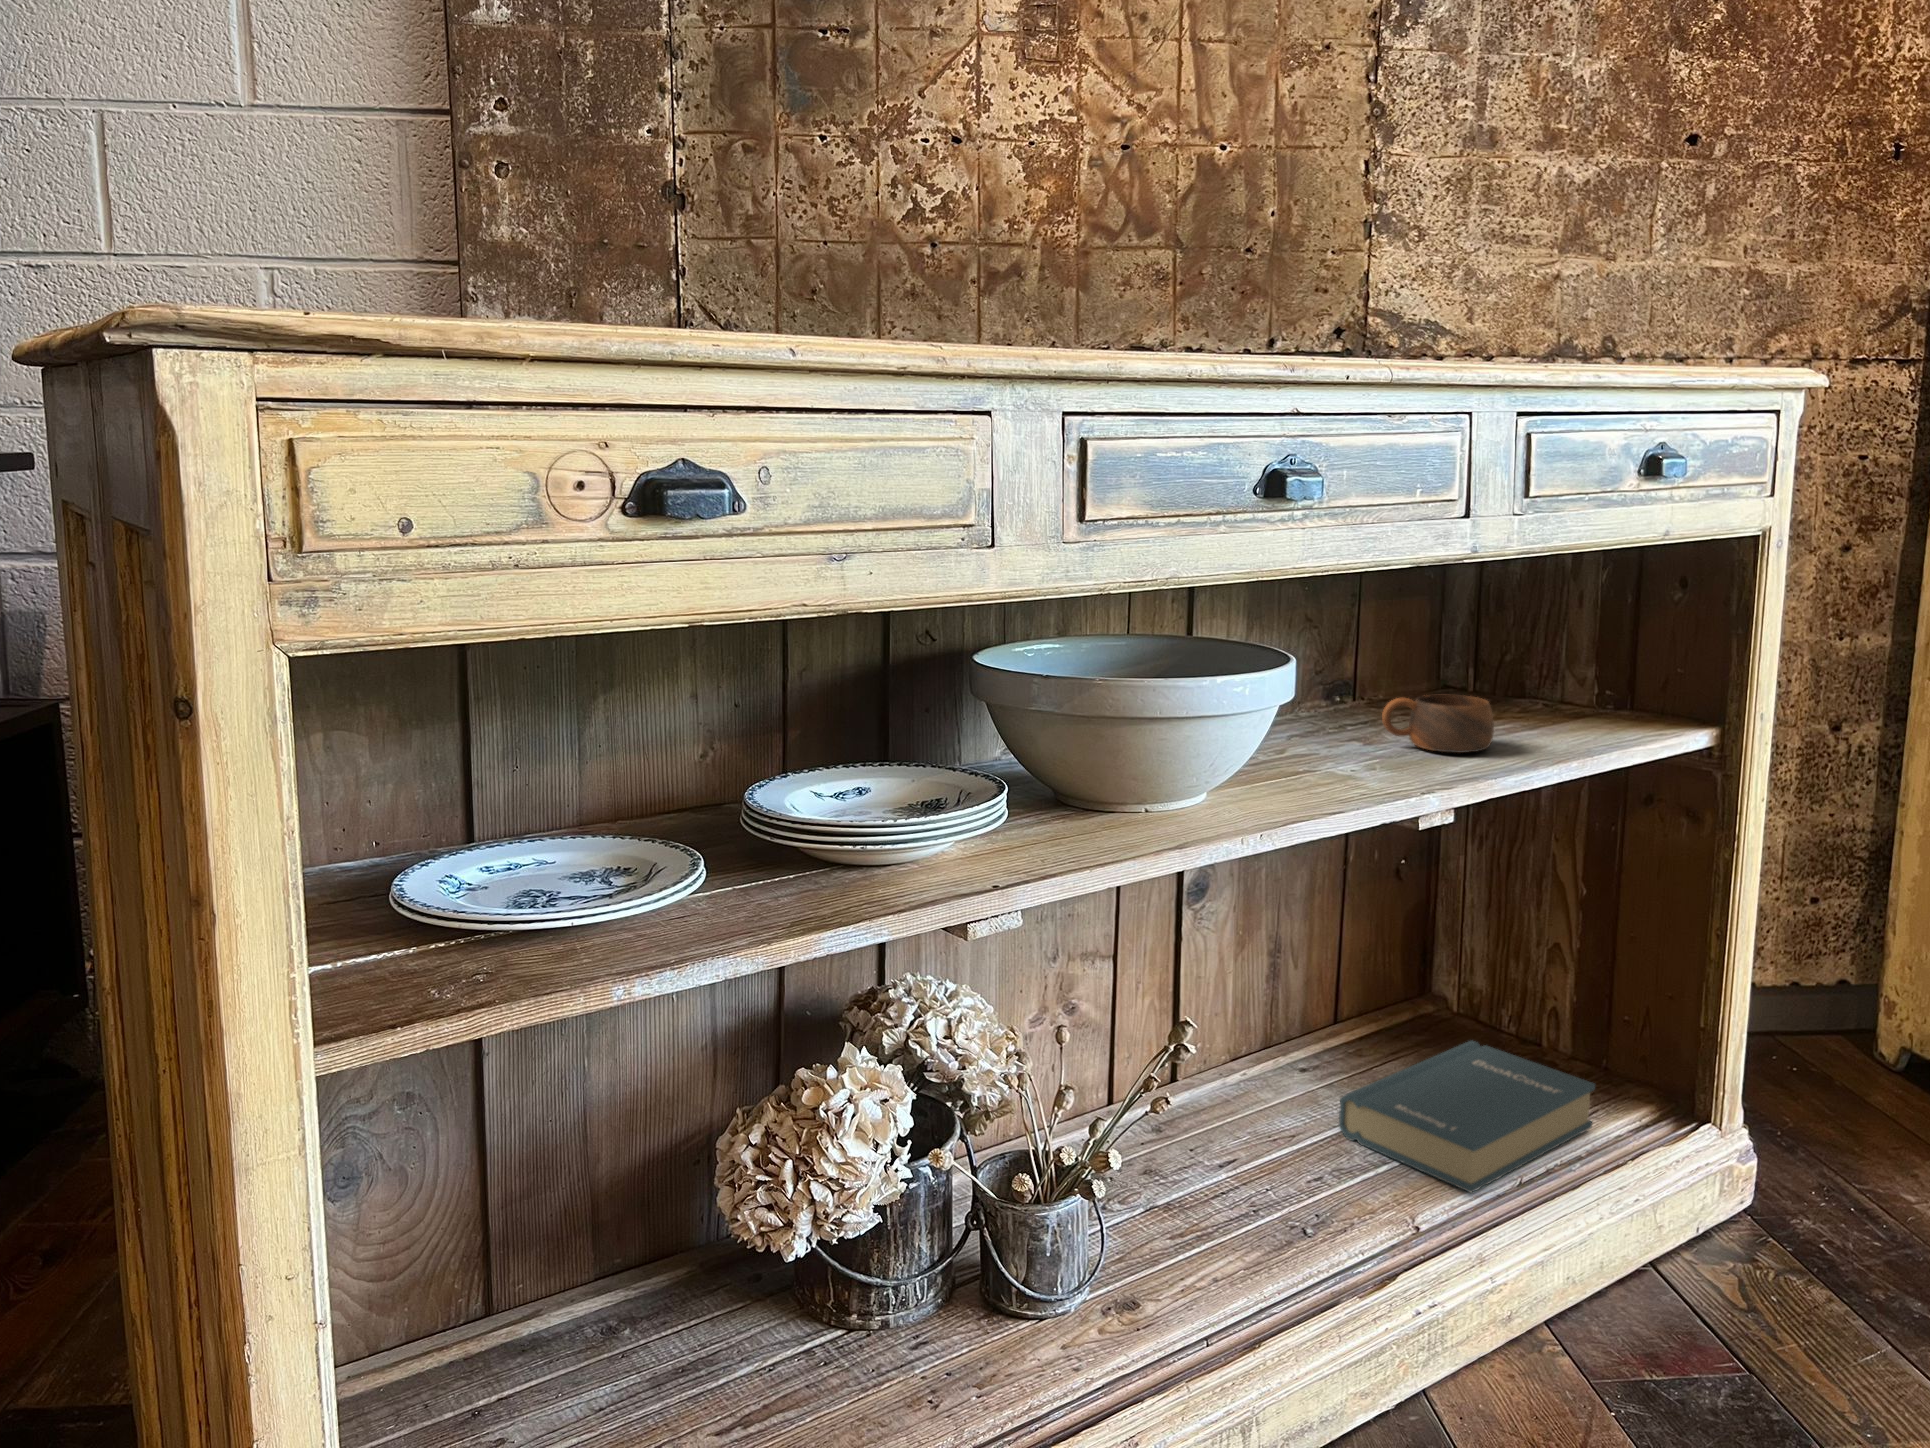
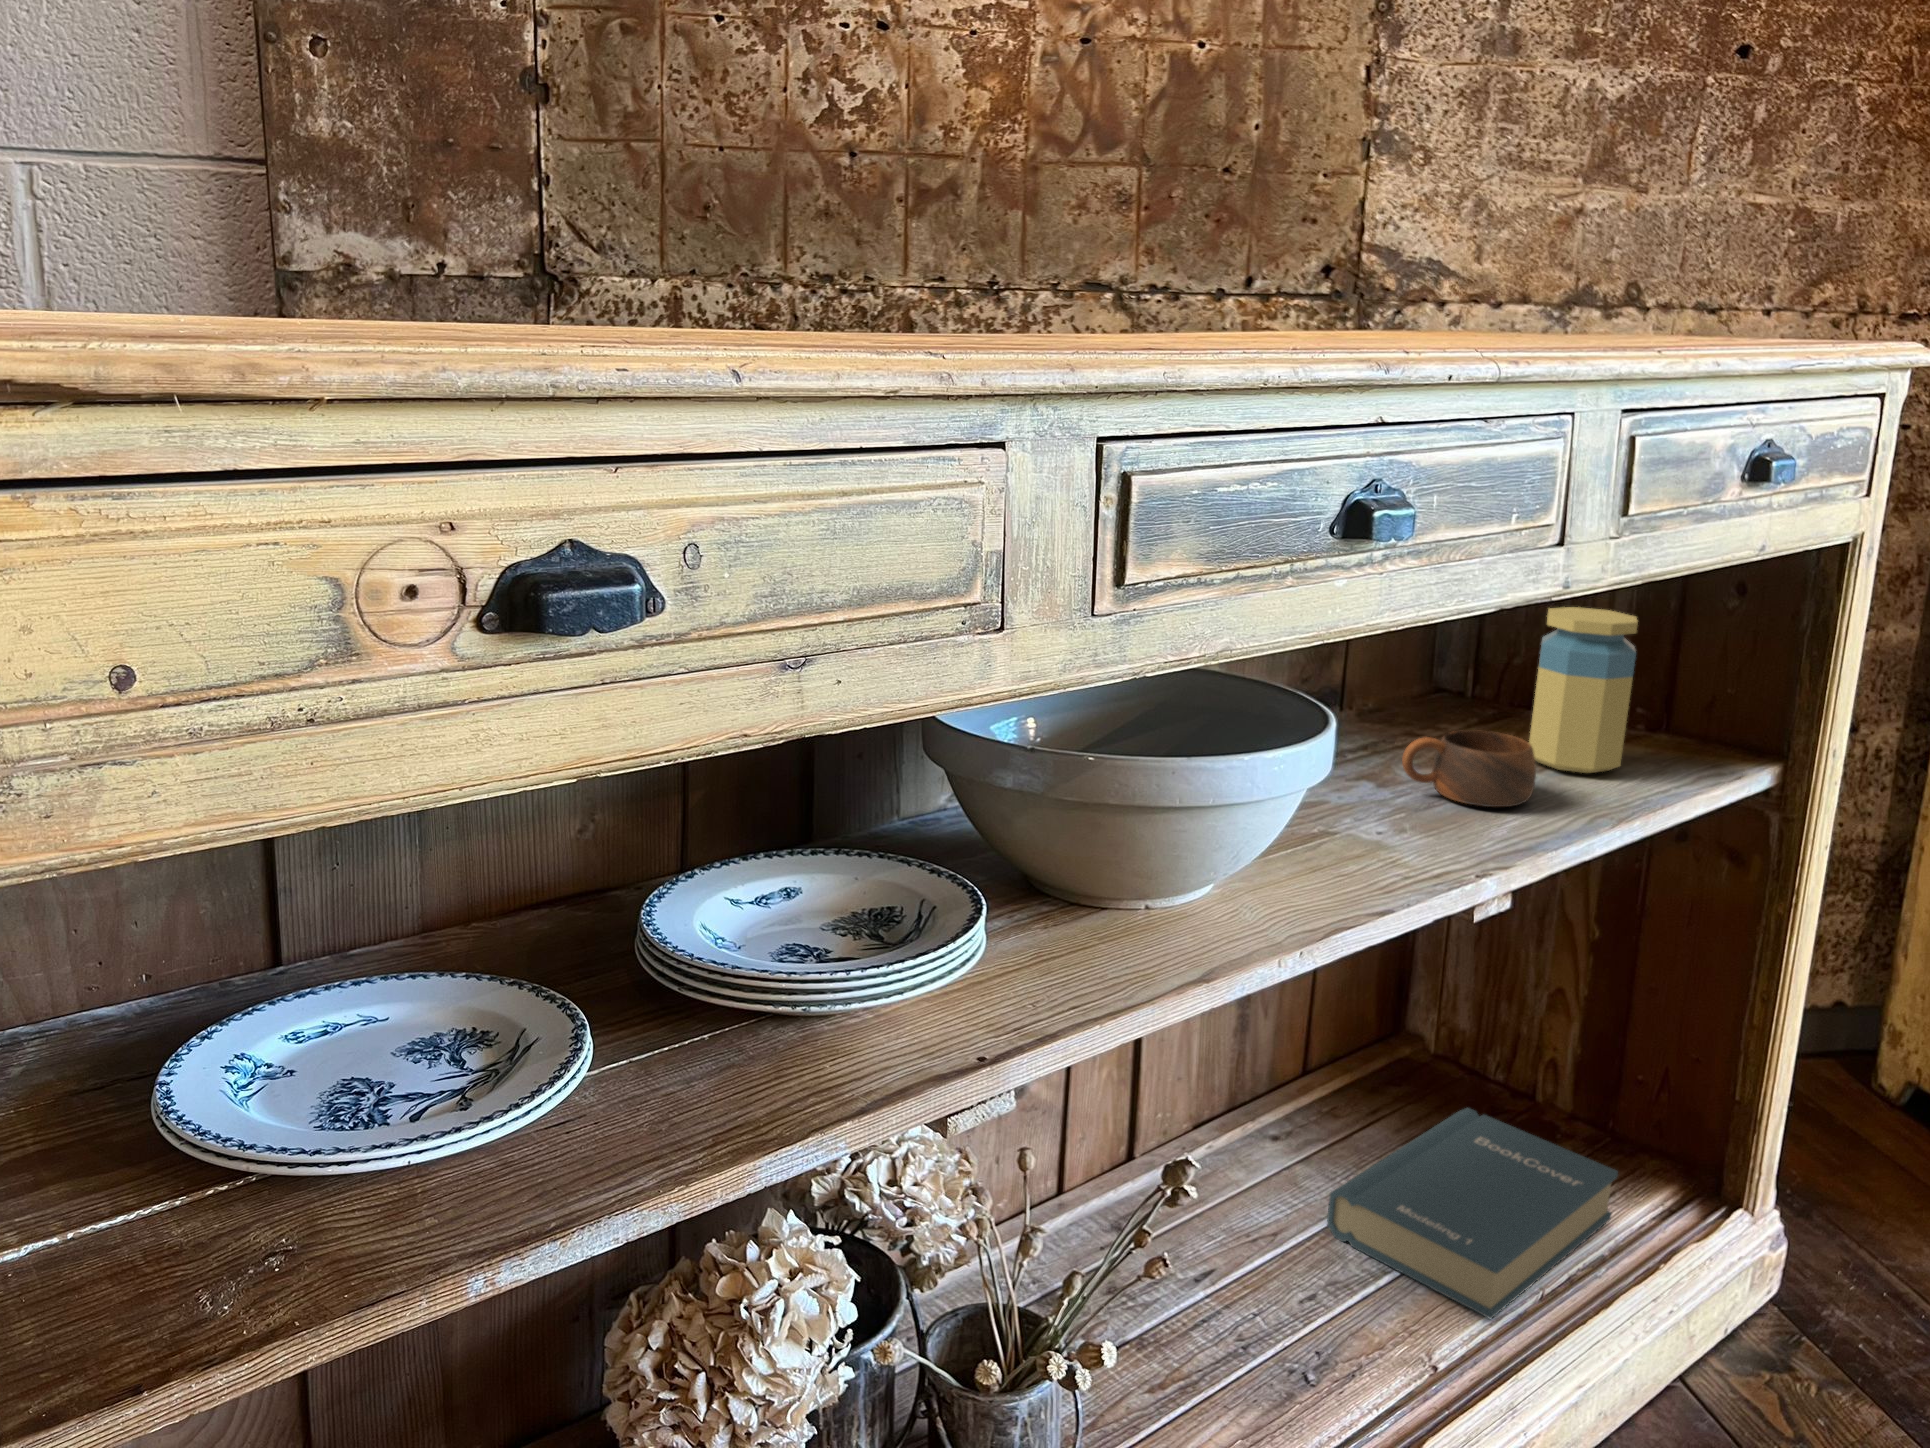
jar: none [1499,596,1585,733] -> present [1529,607,1638,773]

